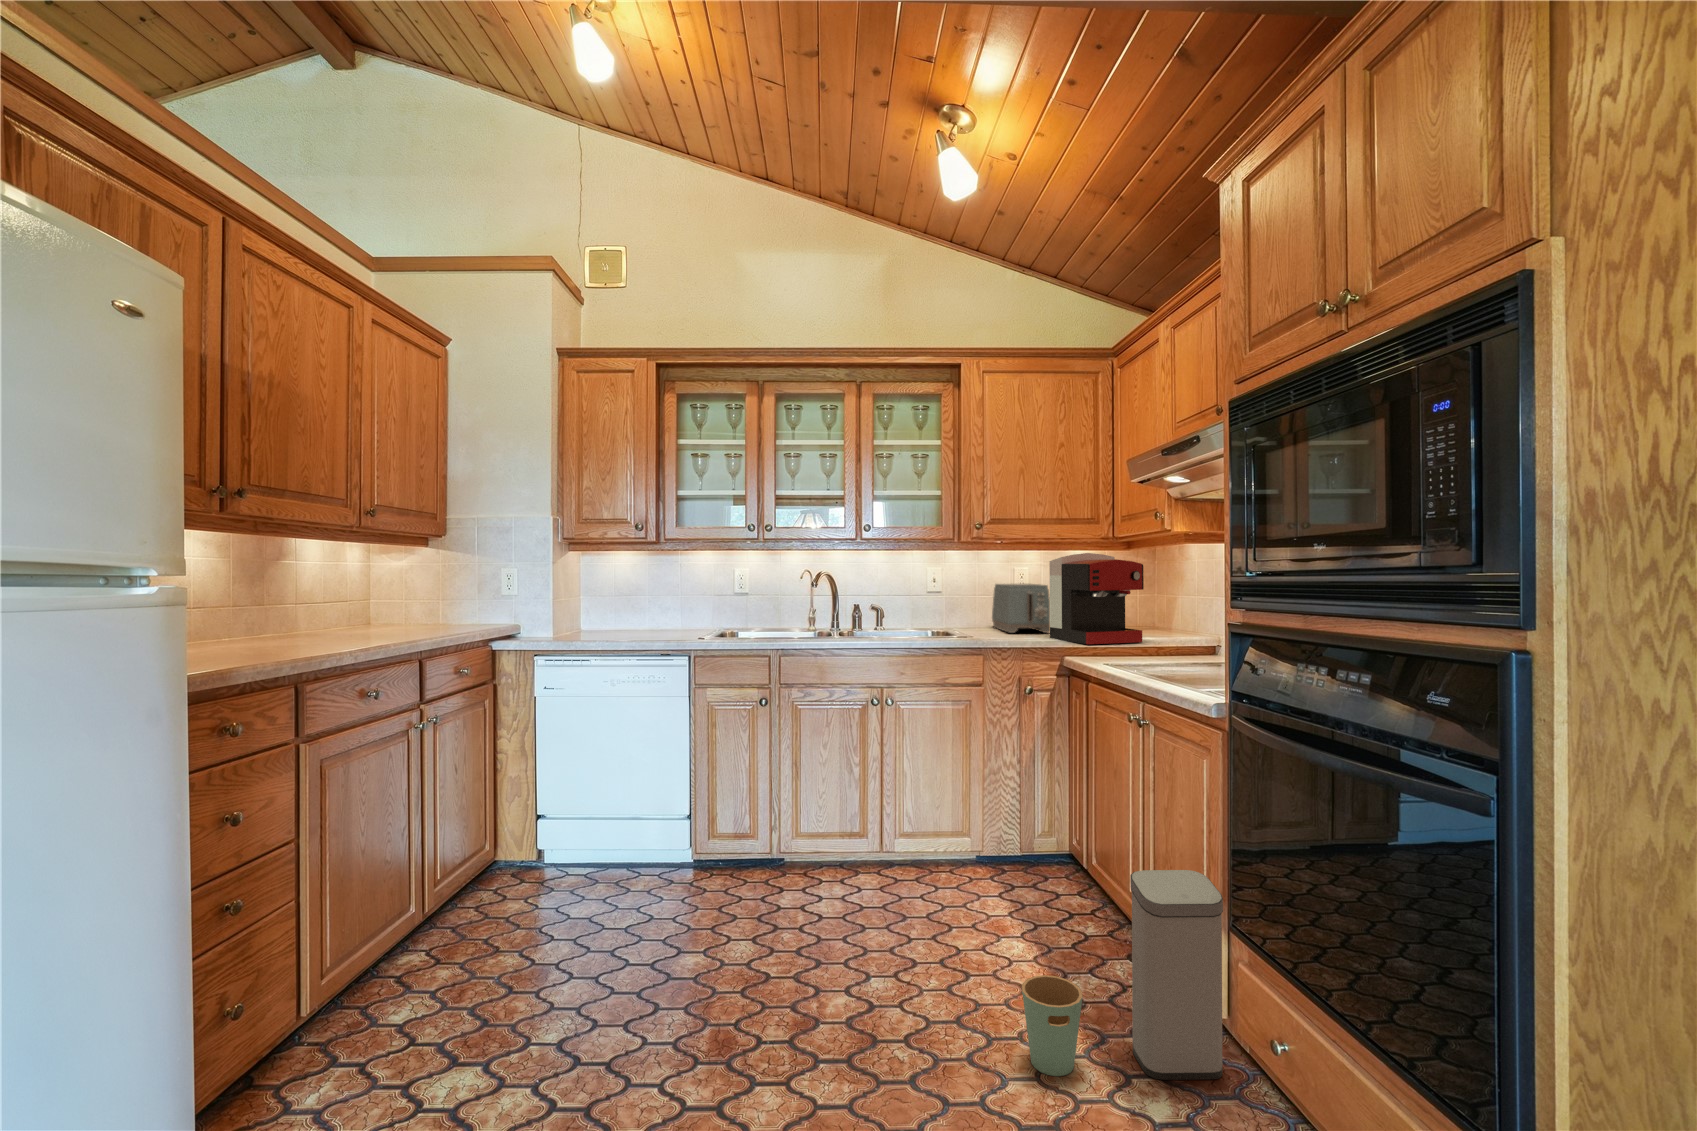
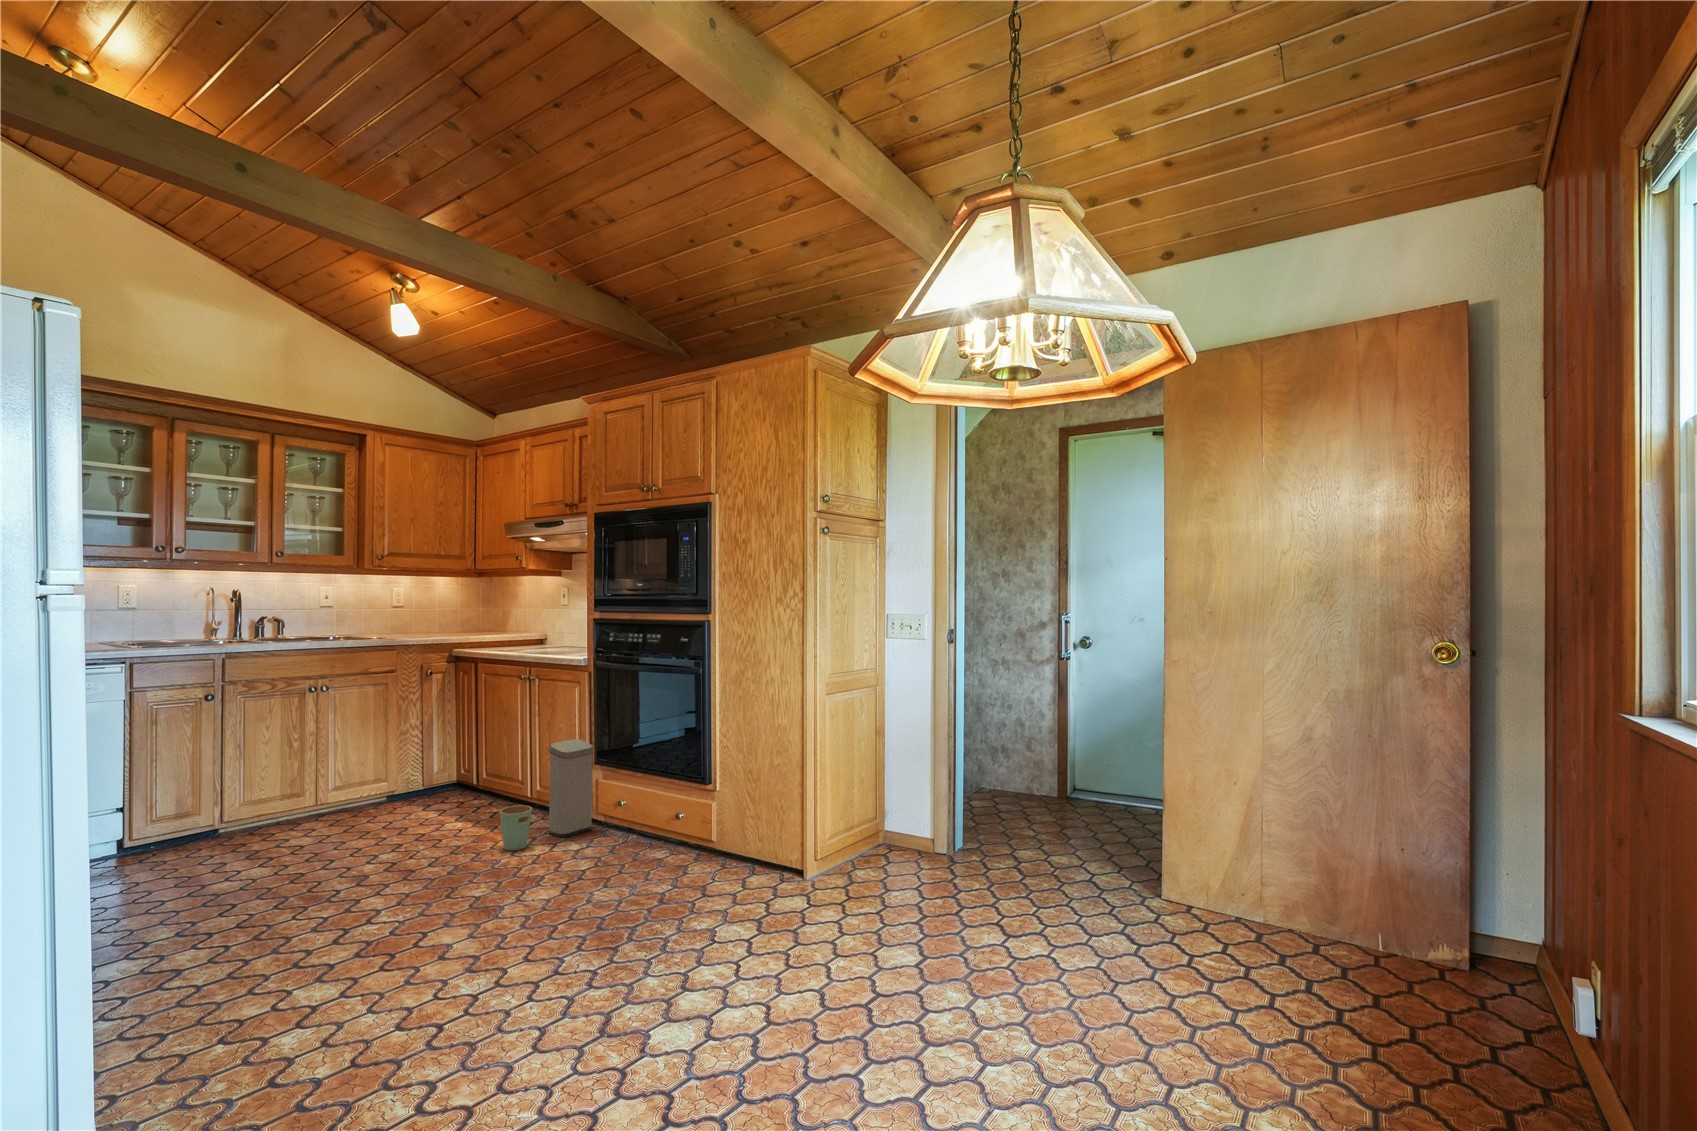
coffee maker: present [1049,553,1144,644] -> none [437,579,505,639]
toaster: present [992,584,1050,633] -> none [375,600,433,636]

